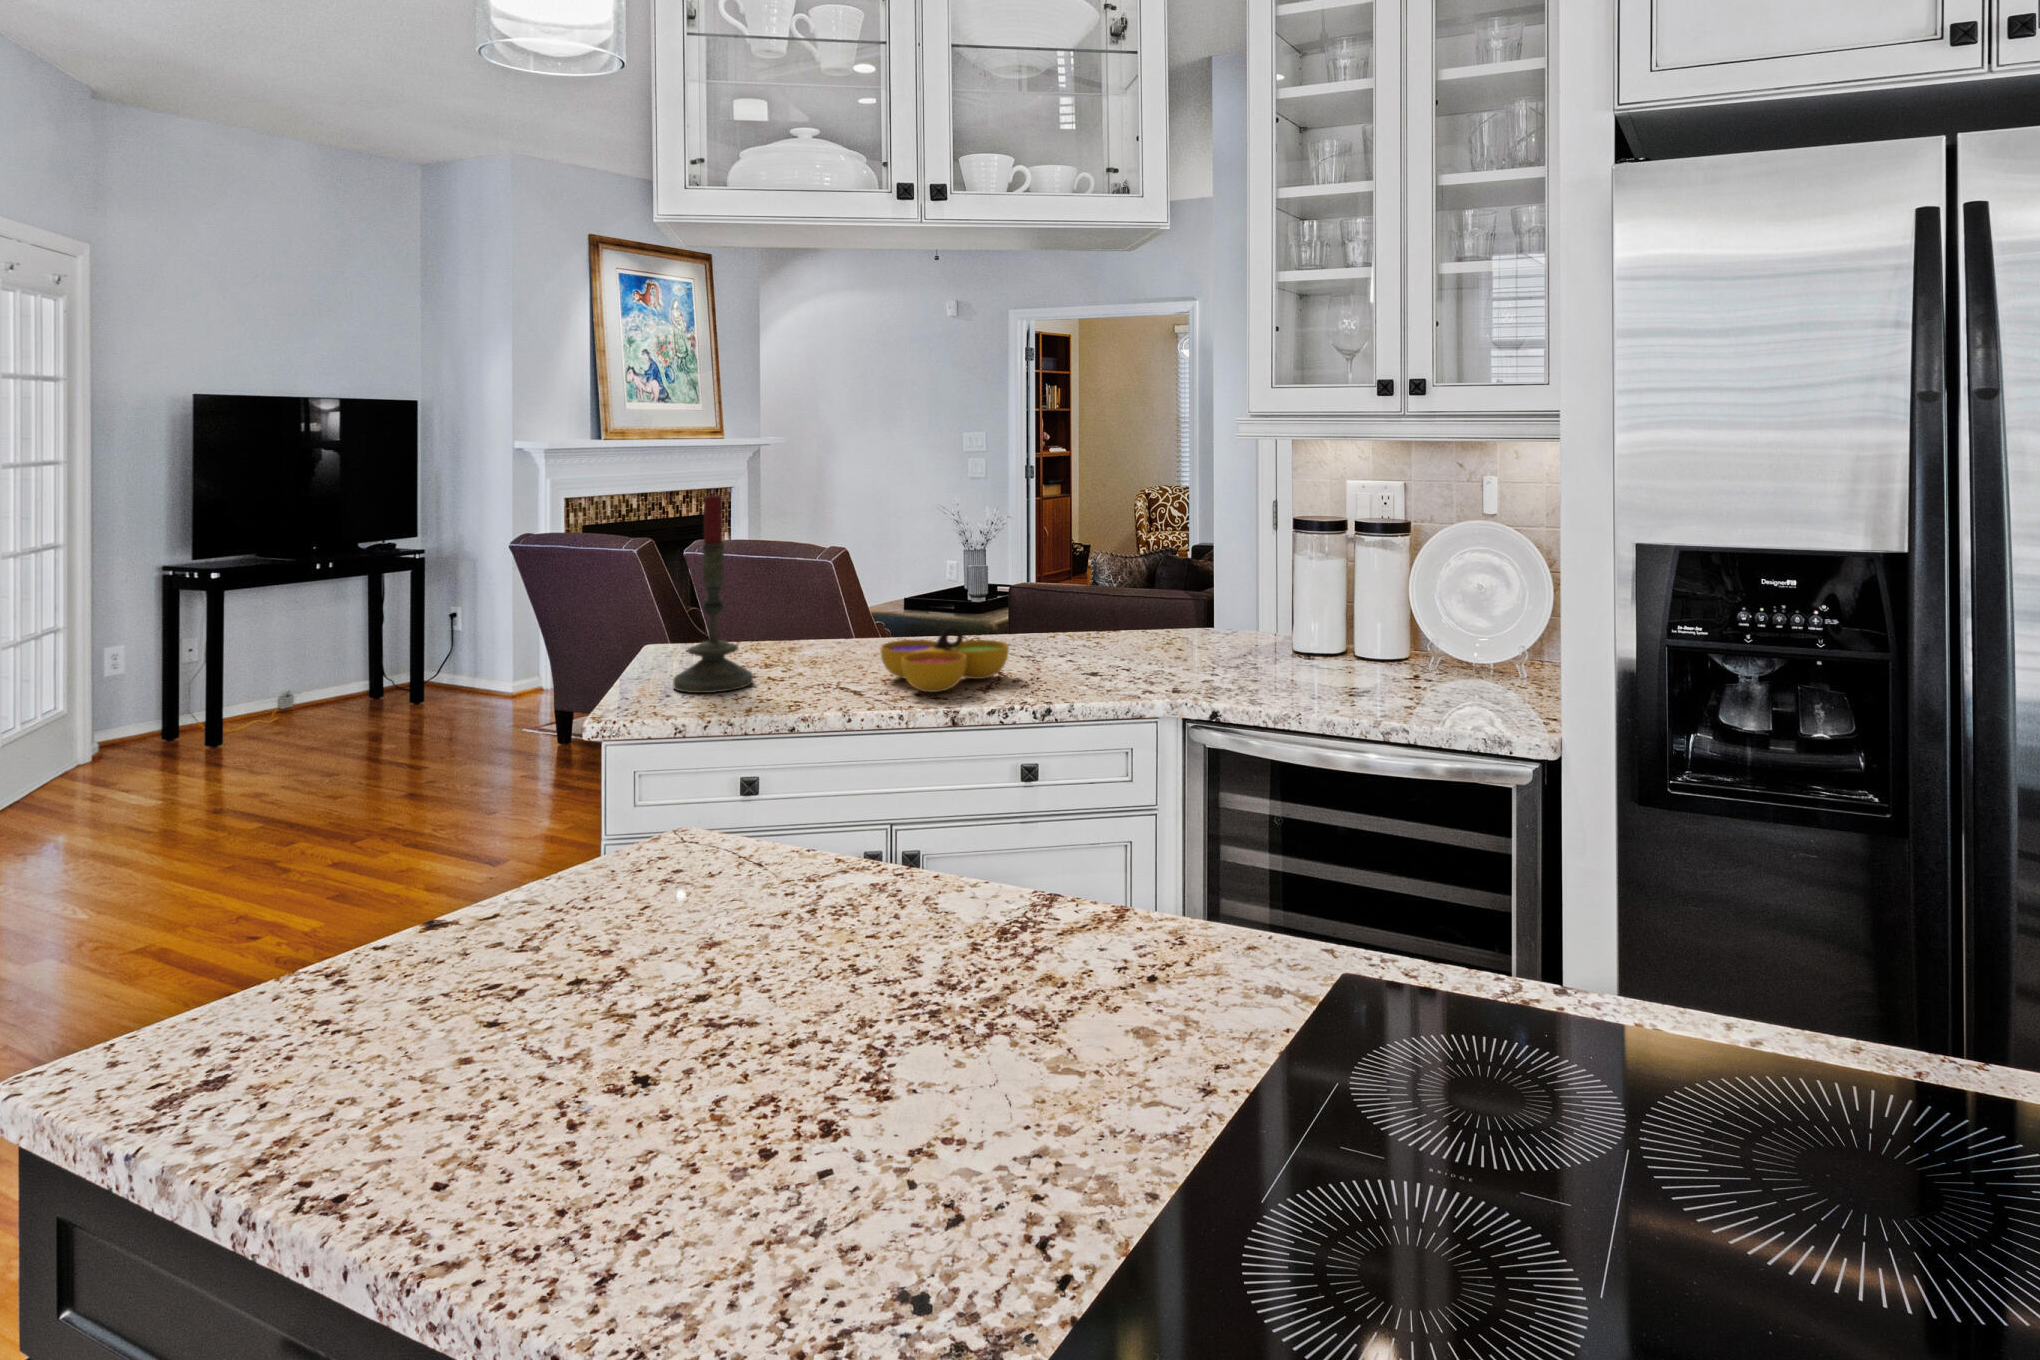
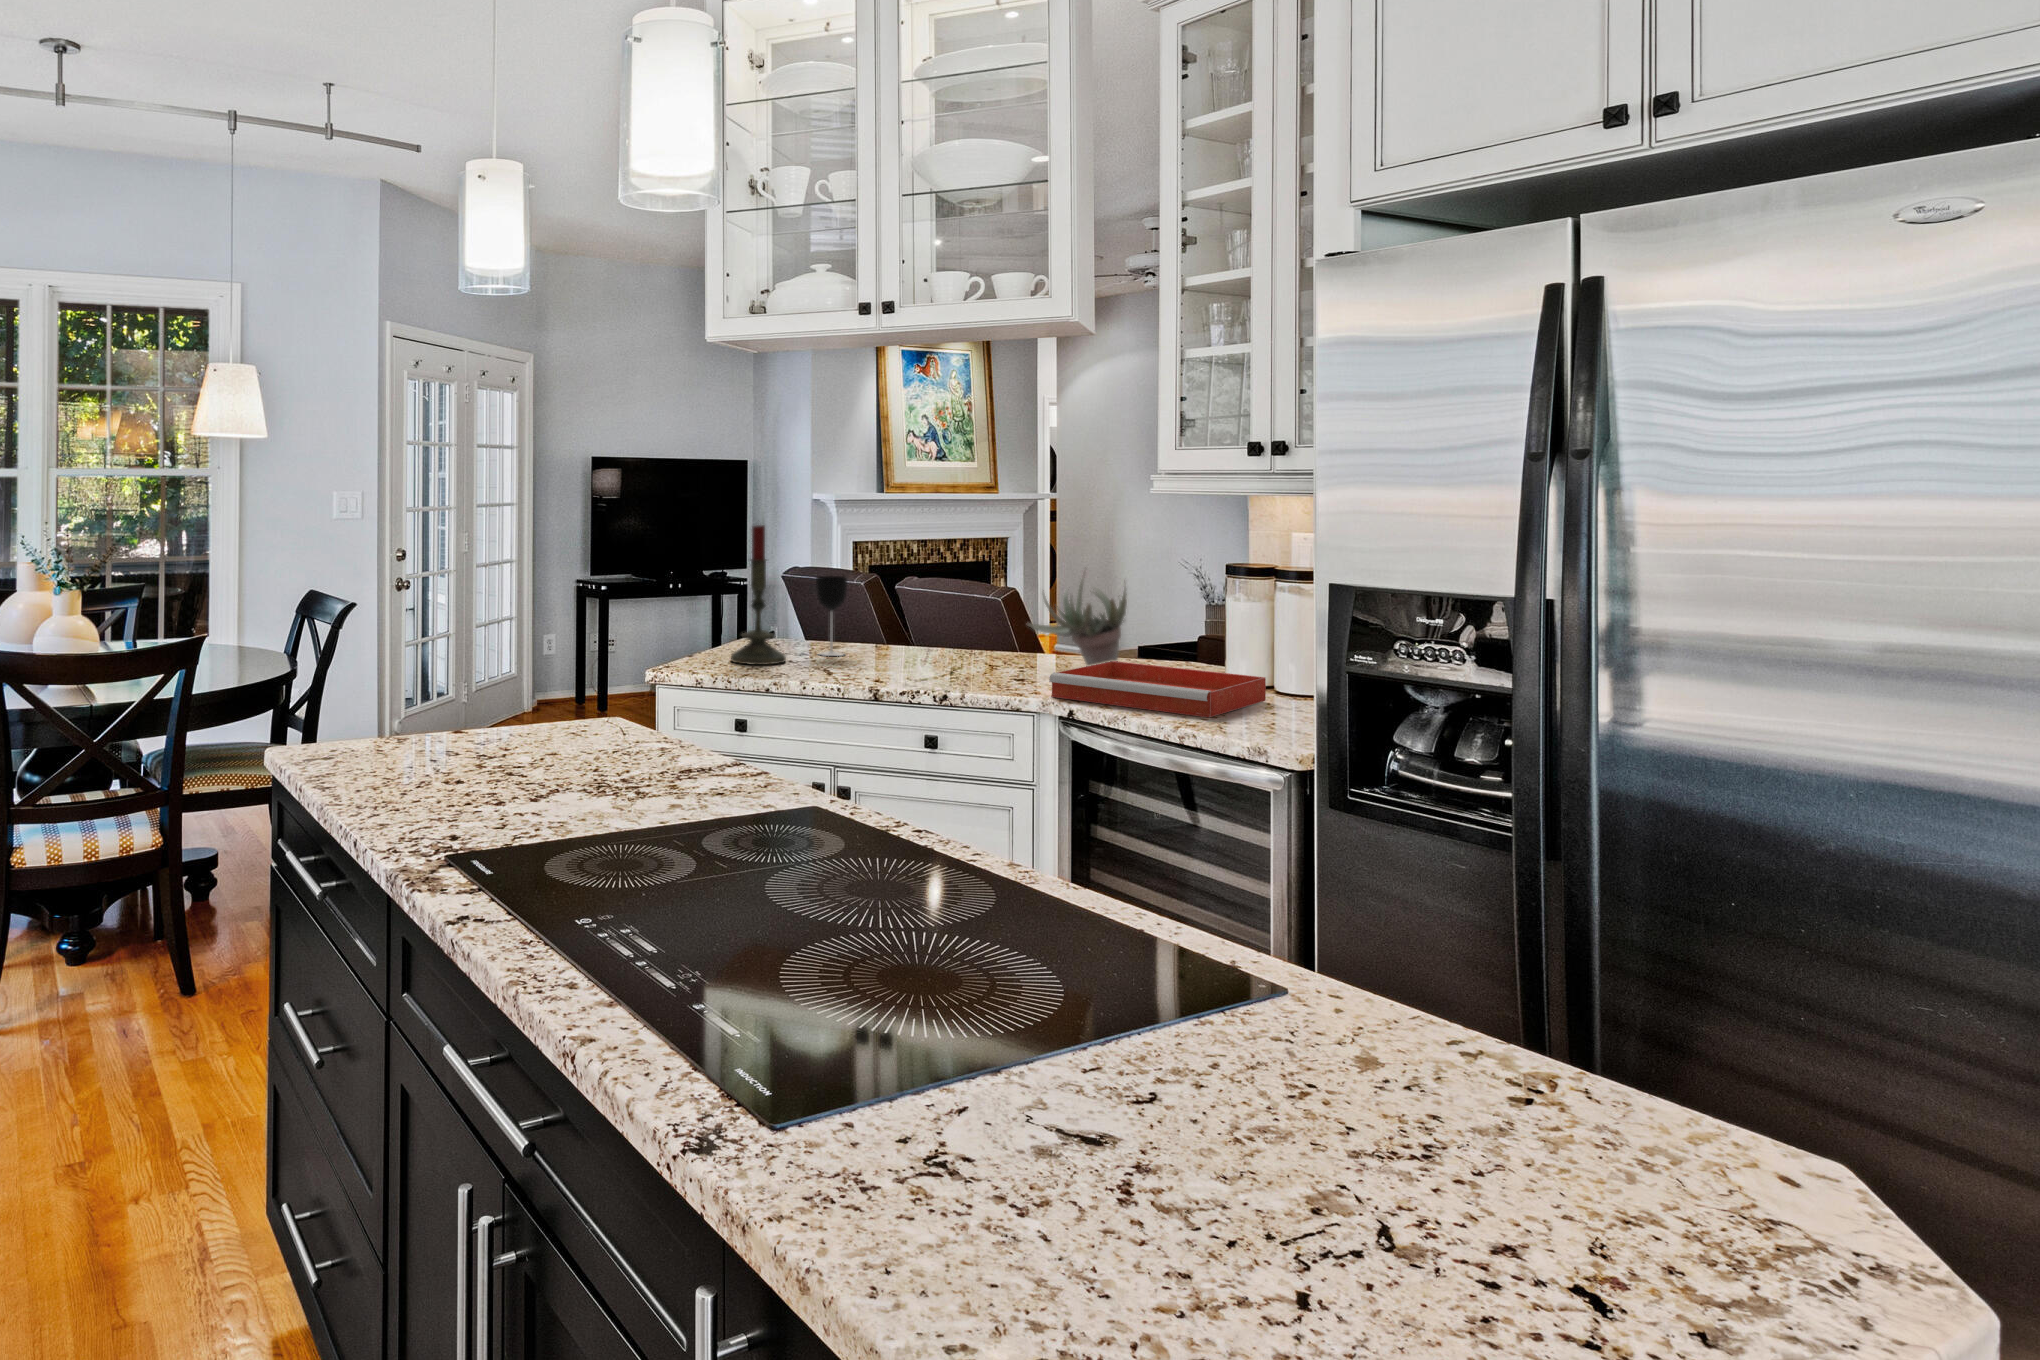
succulent plant: none [1046,525,1149,642] -> present [1028,567,1127,666]
wine glass: none [764,555,806,662] -> present [816,576,847,656]
decorative bowl: present [881,626,1009,692] -> none [865,633,961,680]
tray: none [1159,634,1361,696] -> present [1049,661,1266,717]

